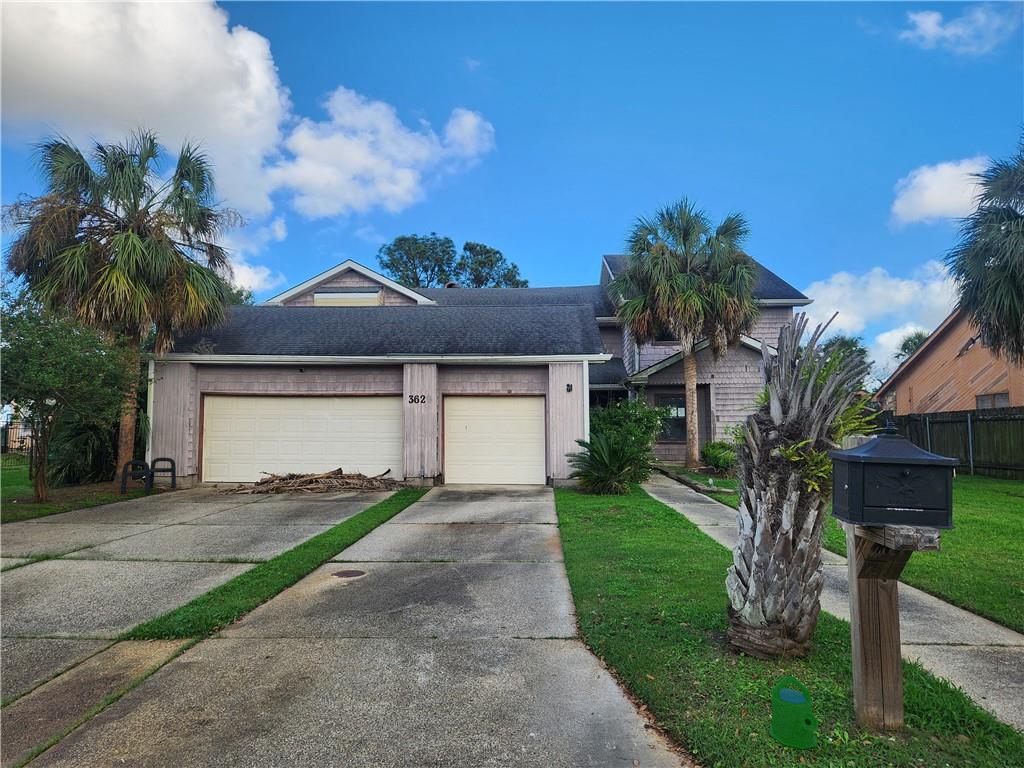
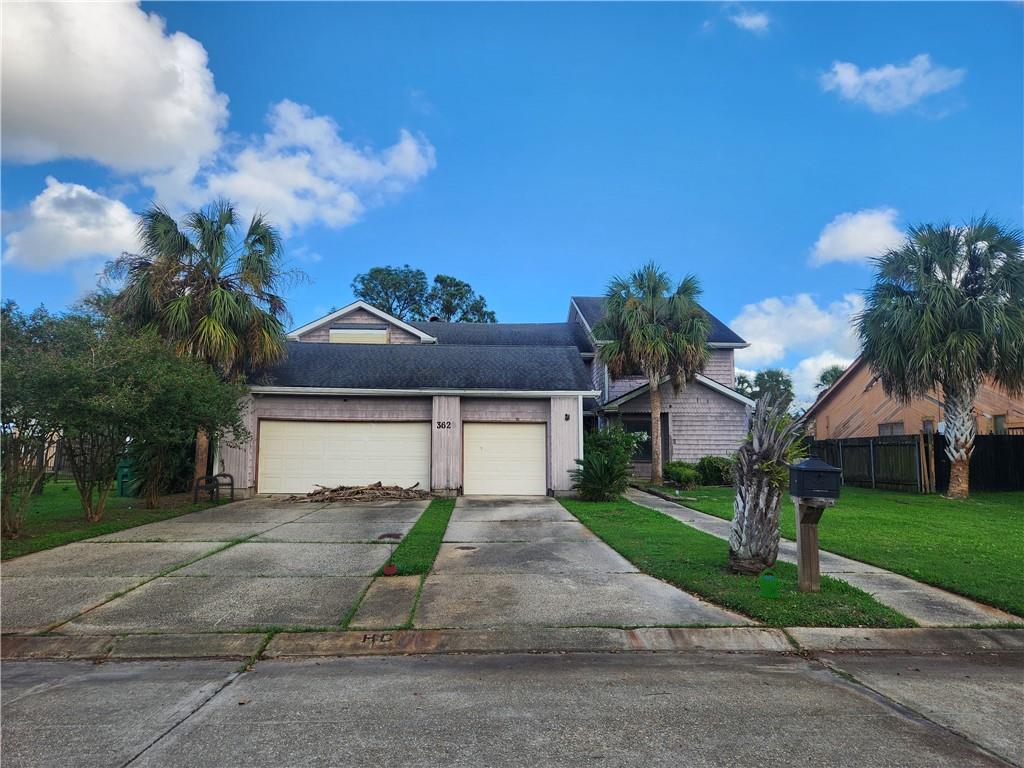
potted plant: none [131,559,189,629] -> present [377,533,403,575]

